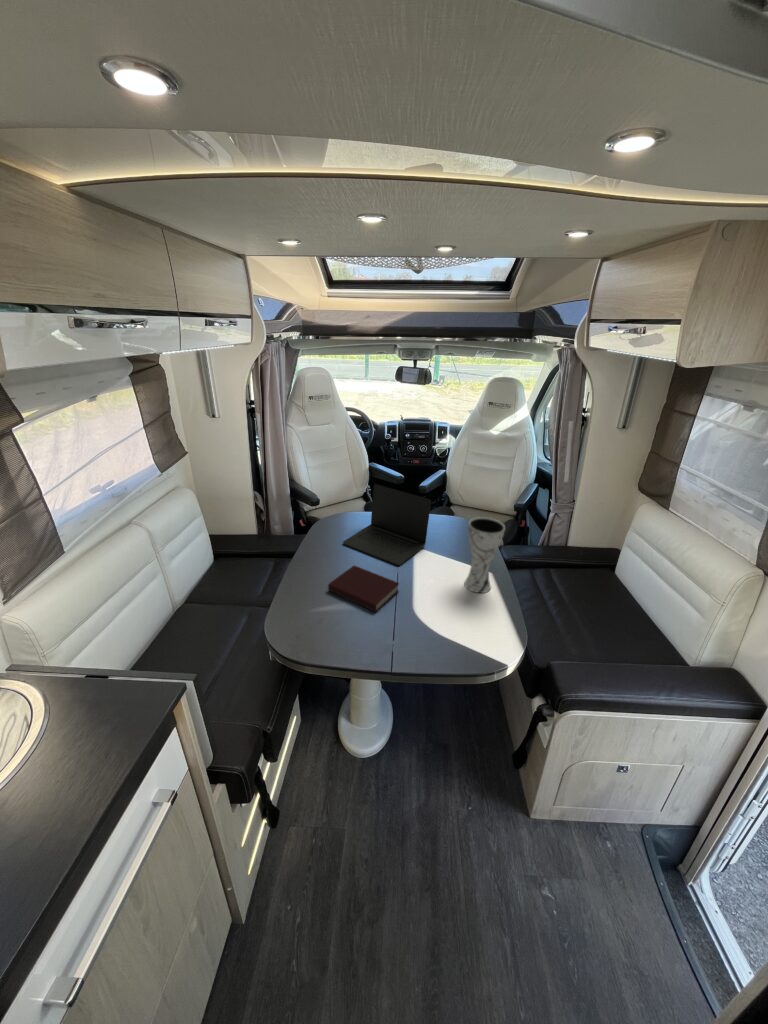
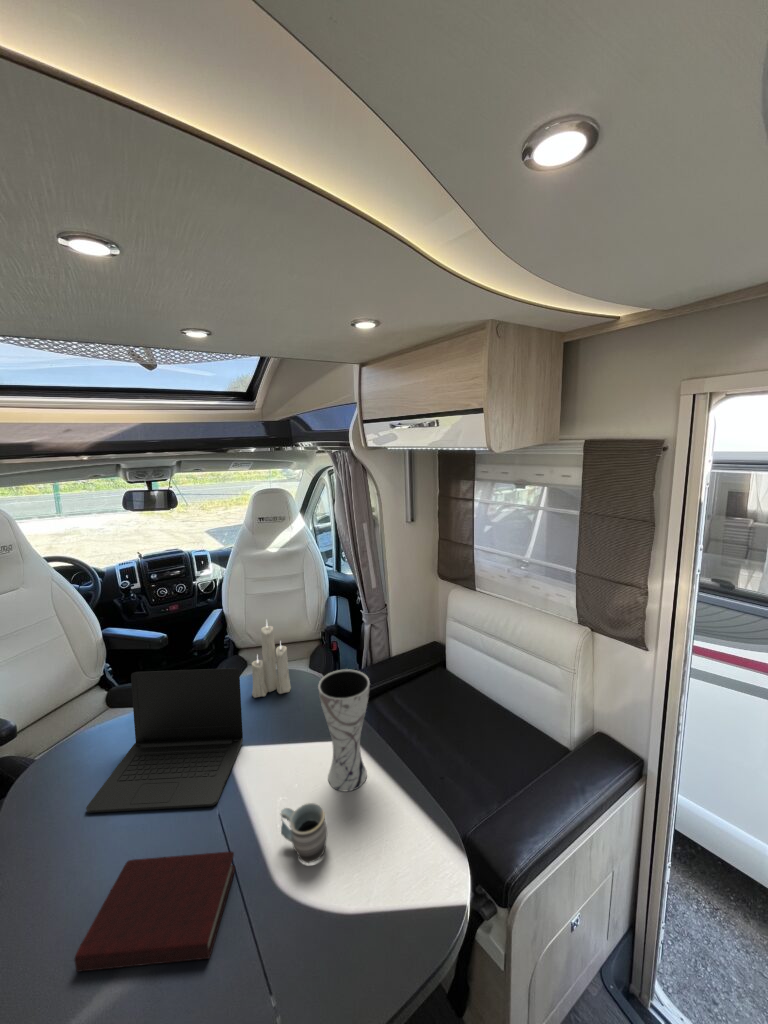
candle: none [442,474,471,533] -> present [252,624,291,698]
mug: none [425,576,449,608] -> present [280,803,327,863]

